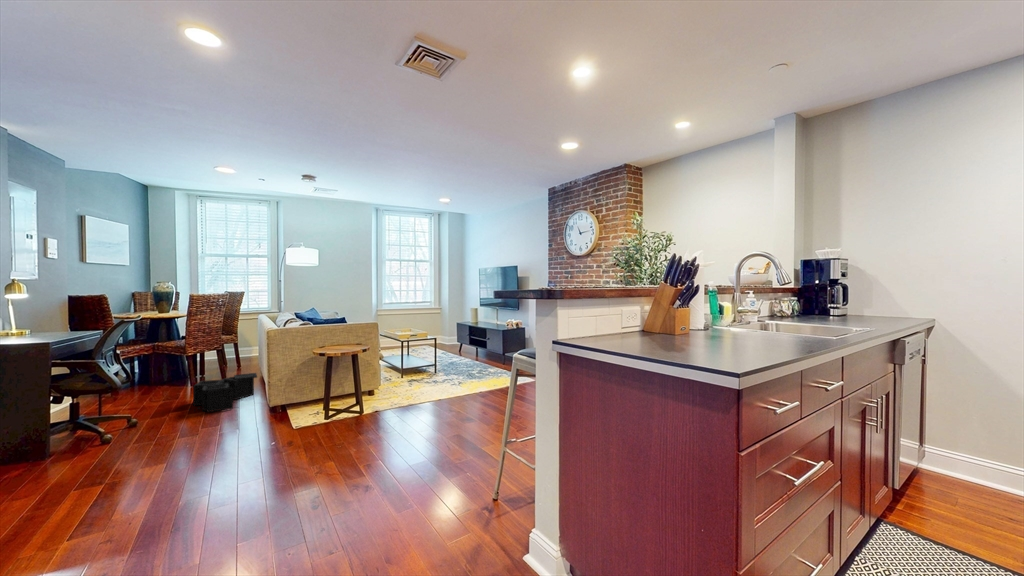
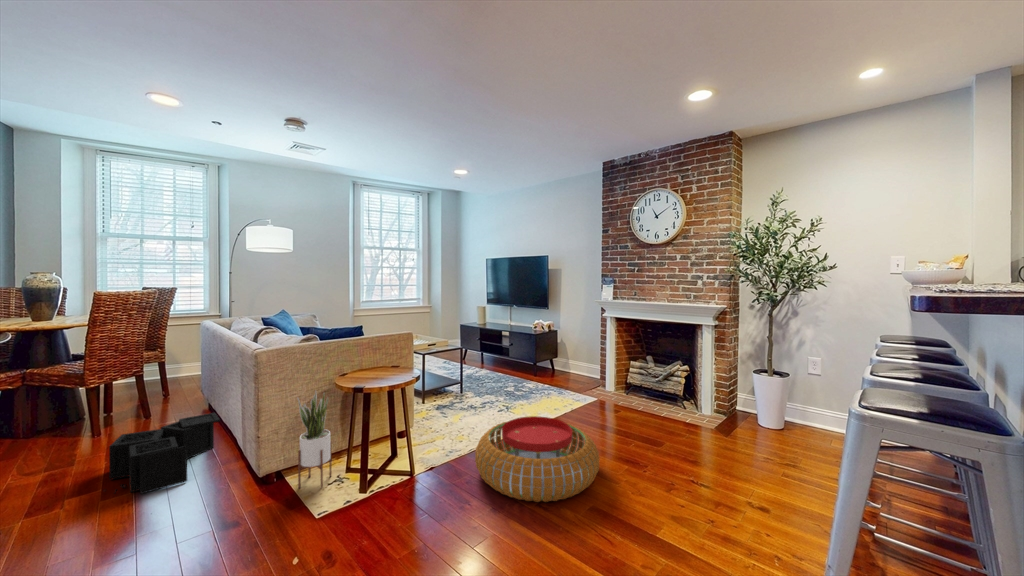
potted plant: none [289,355,314,416] -> present [297,391,332,488]
pouf: none [397,381,483,429] -> present [475,416,599,502]

